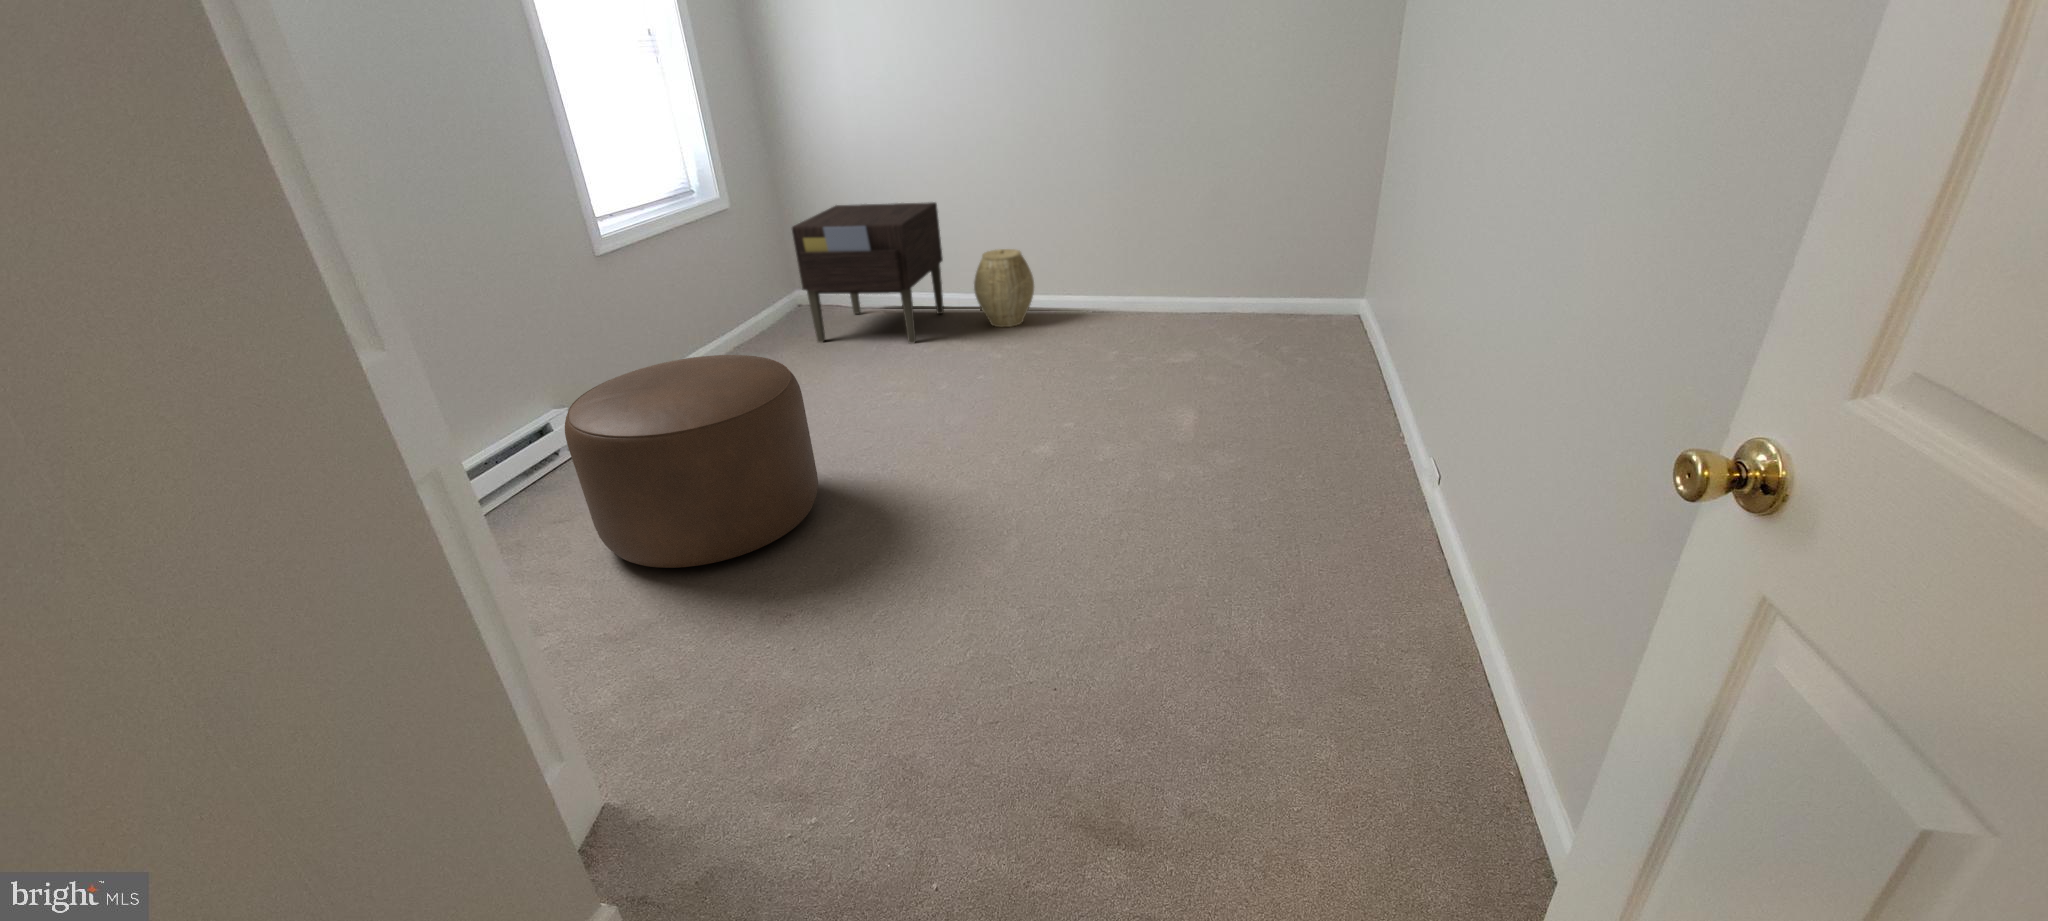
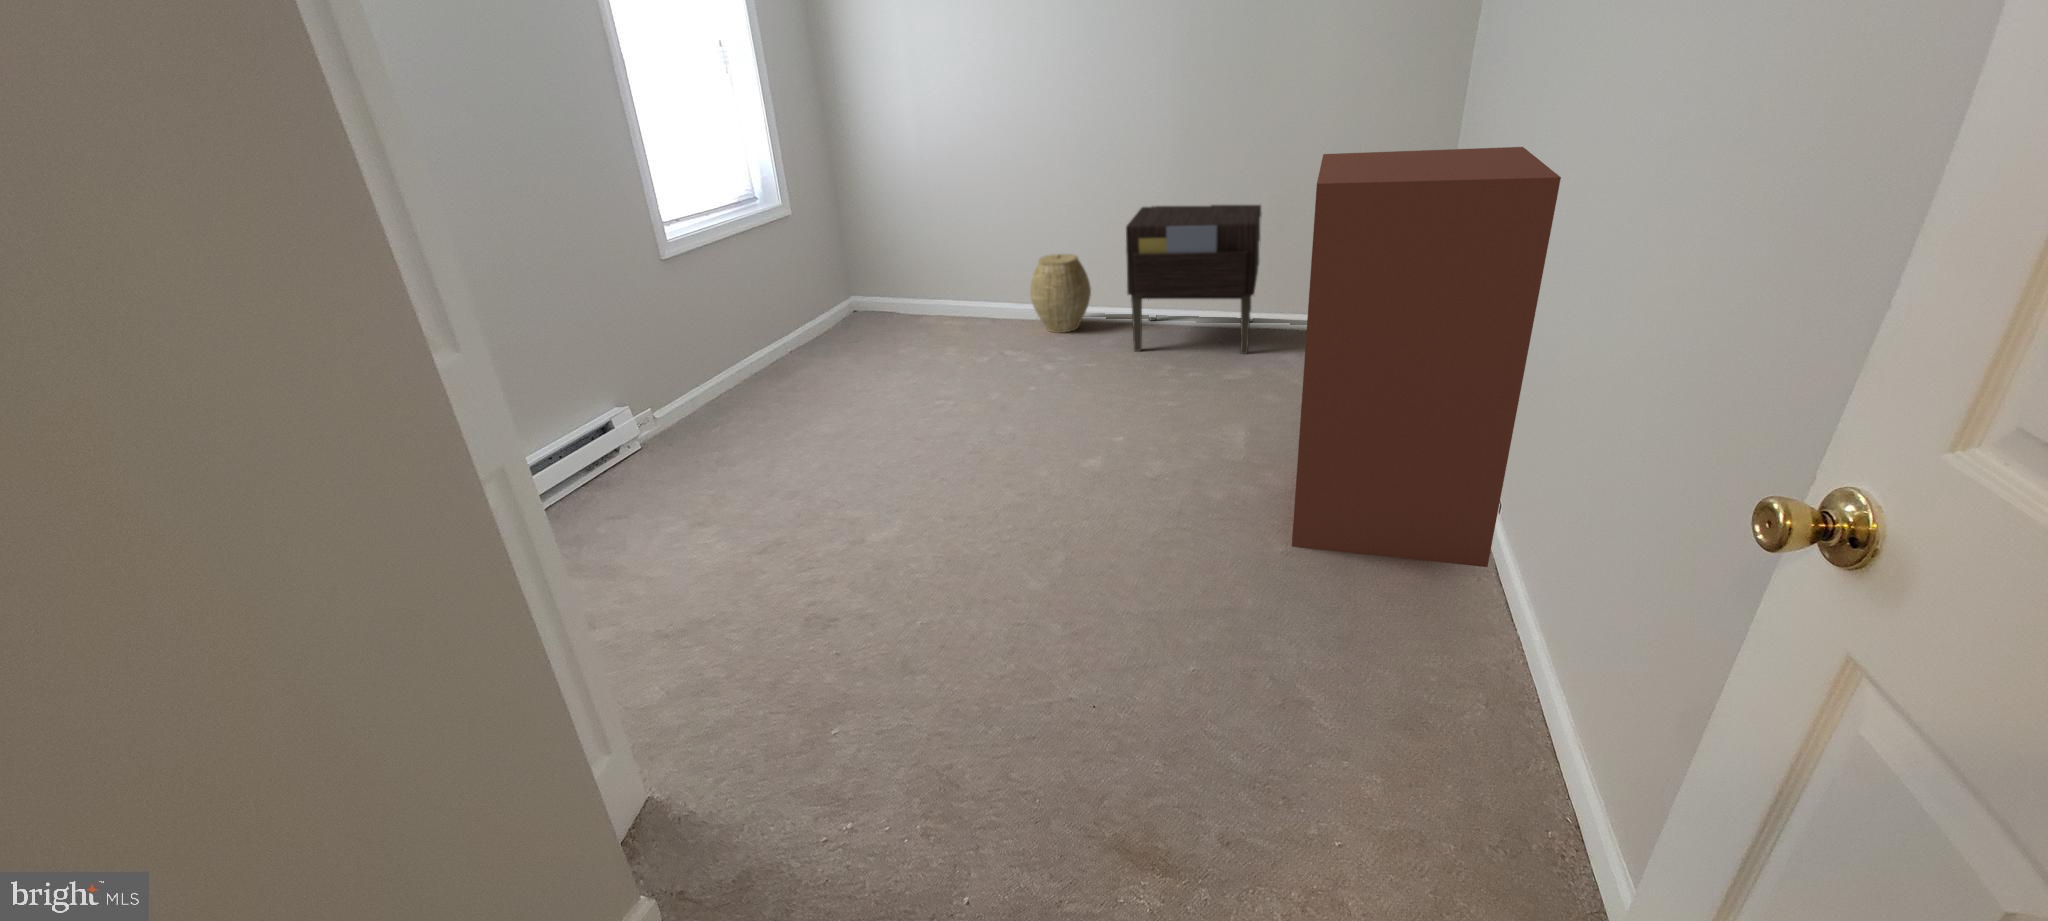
bookshelf: none [1241,145,1486,544] -> present [1292,147,1561,567]
nightstand: present [792,202,944,344] -> present [1126,205,1262,354]
ottoman: present [565,355,818,568] -> none [619,359,864,569]

